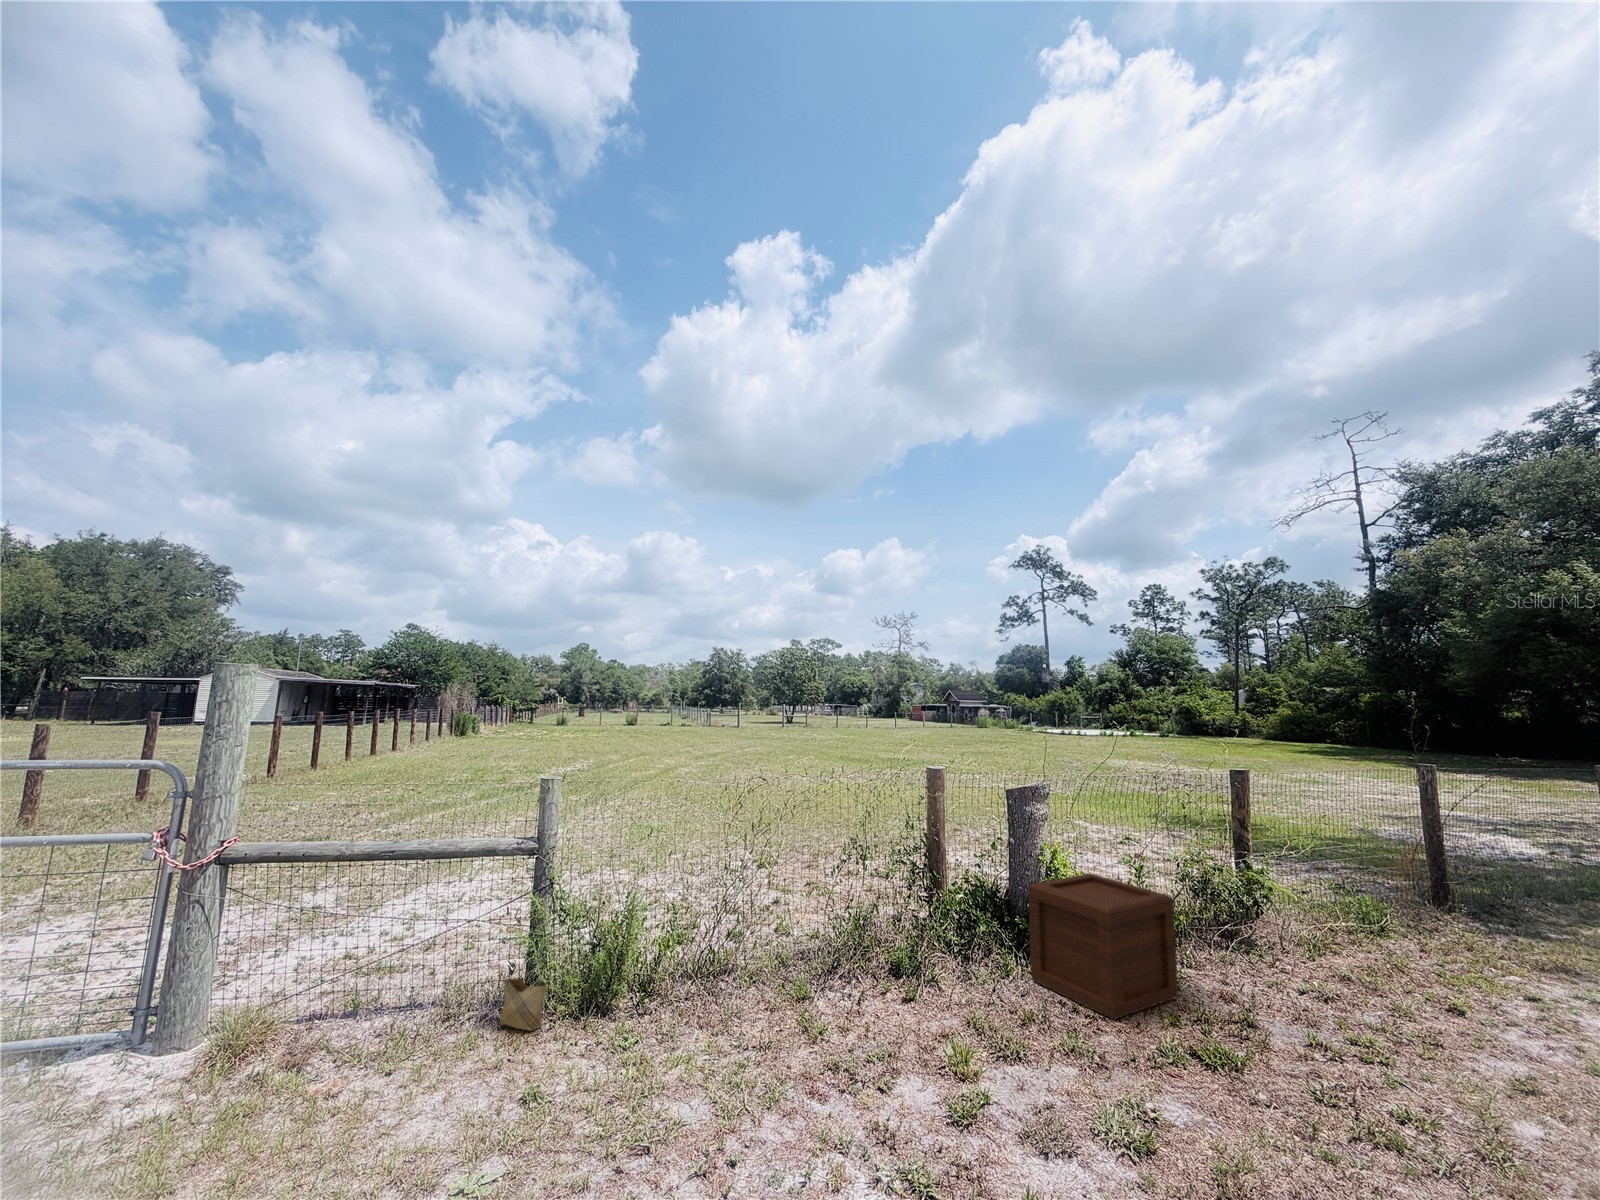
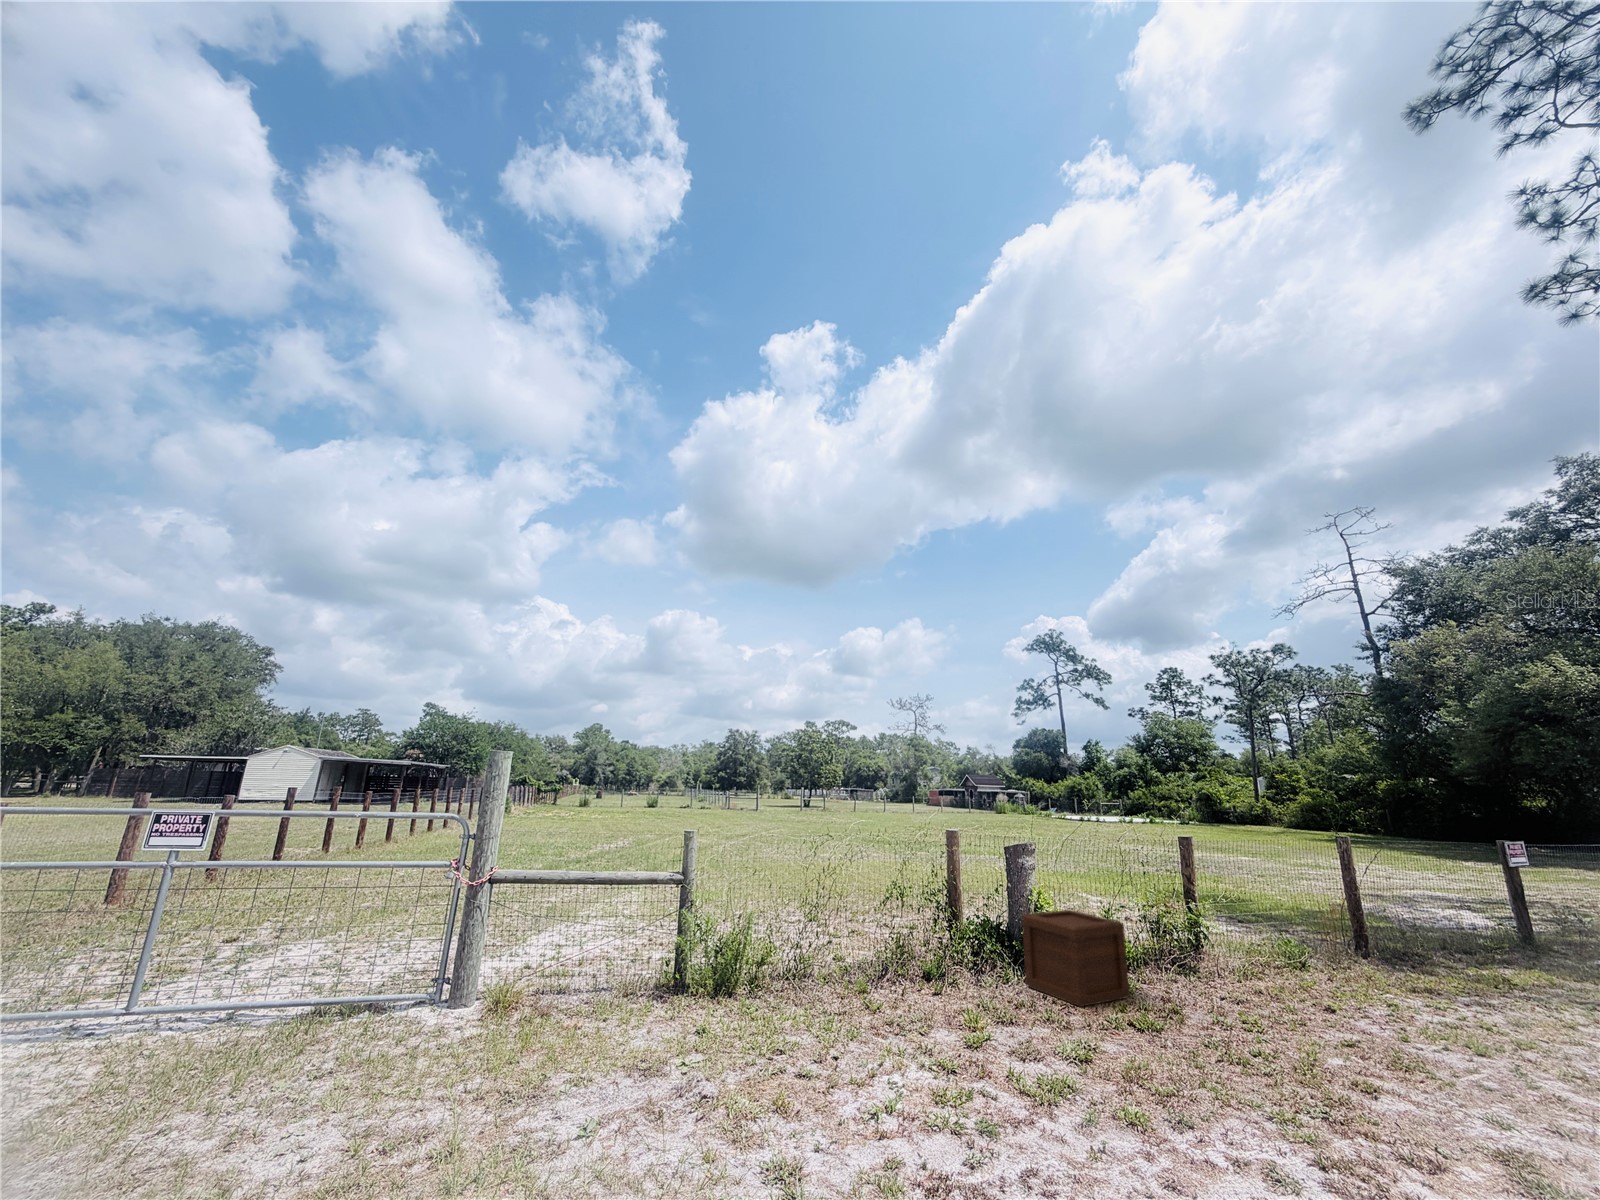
woven basket: present [500,978,547,1031] -> none [664,952,696,1002]

